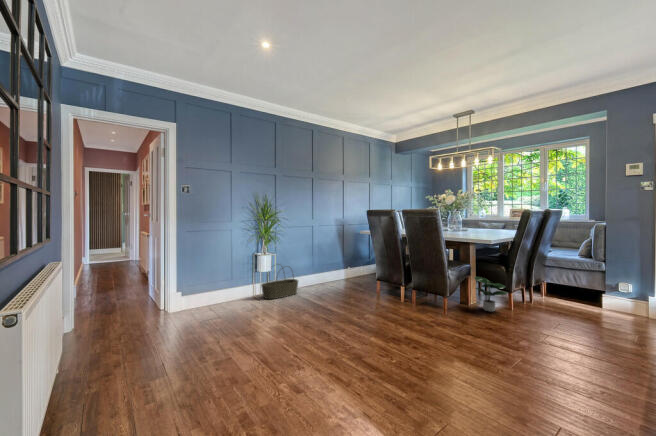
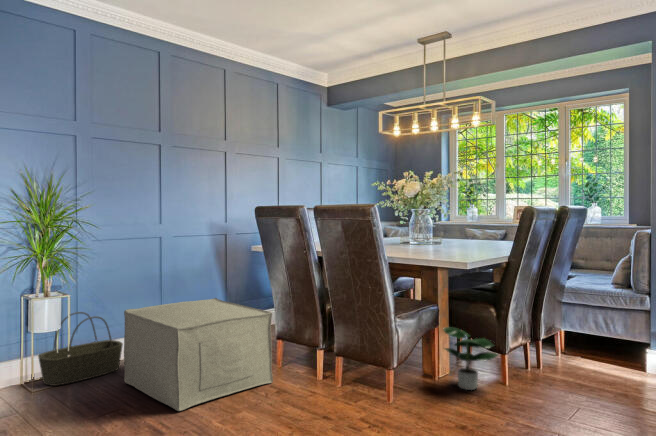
ottoman: none [302,259,378,313] -> present [124,298,273,411]

